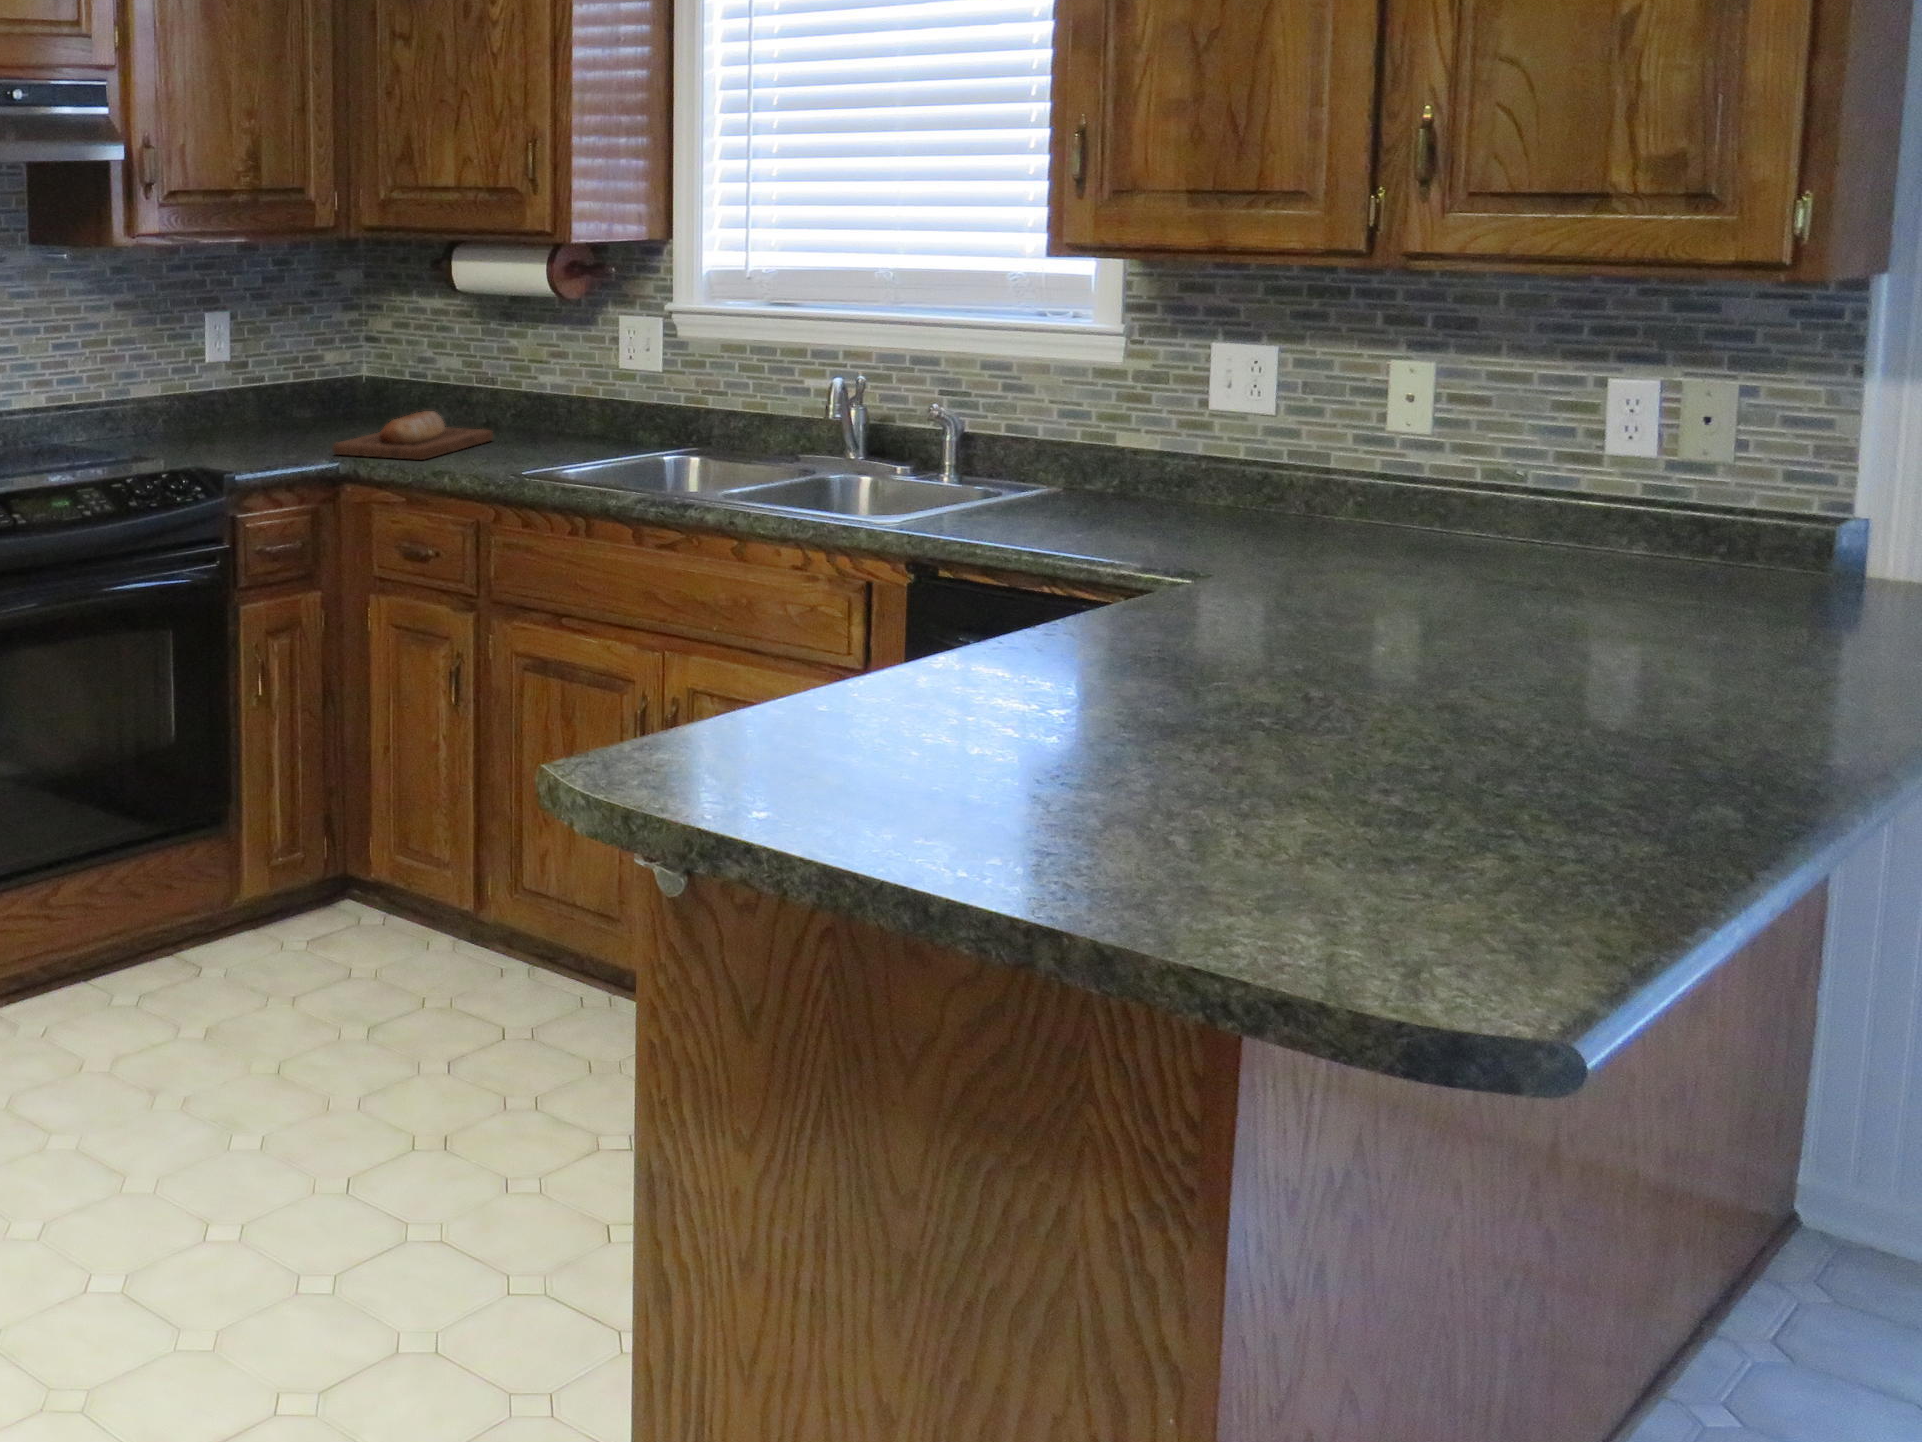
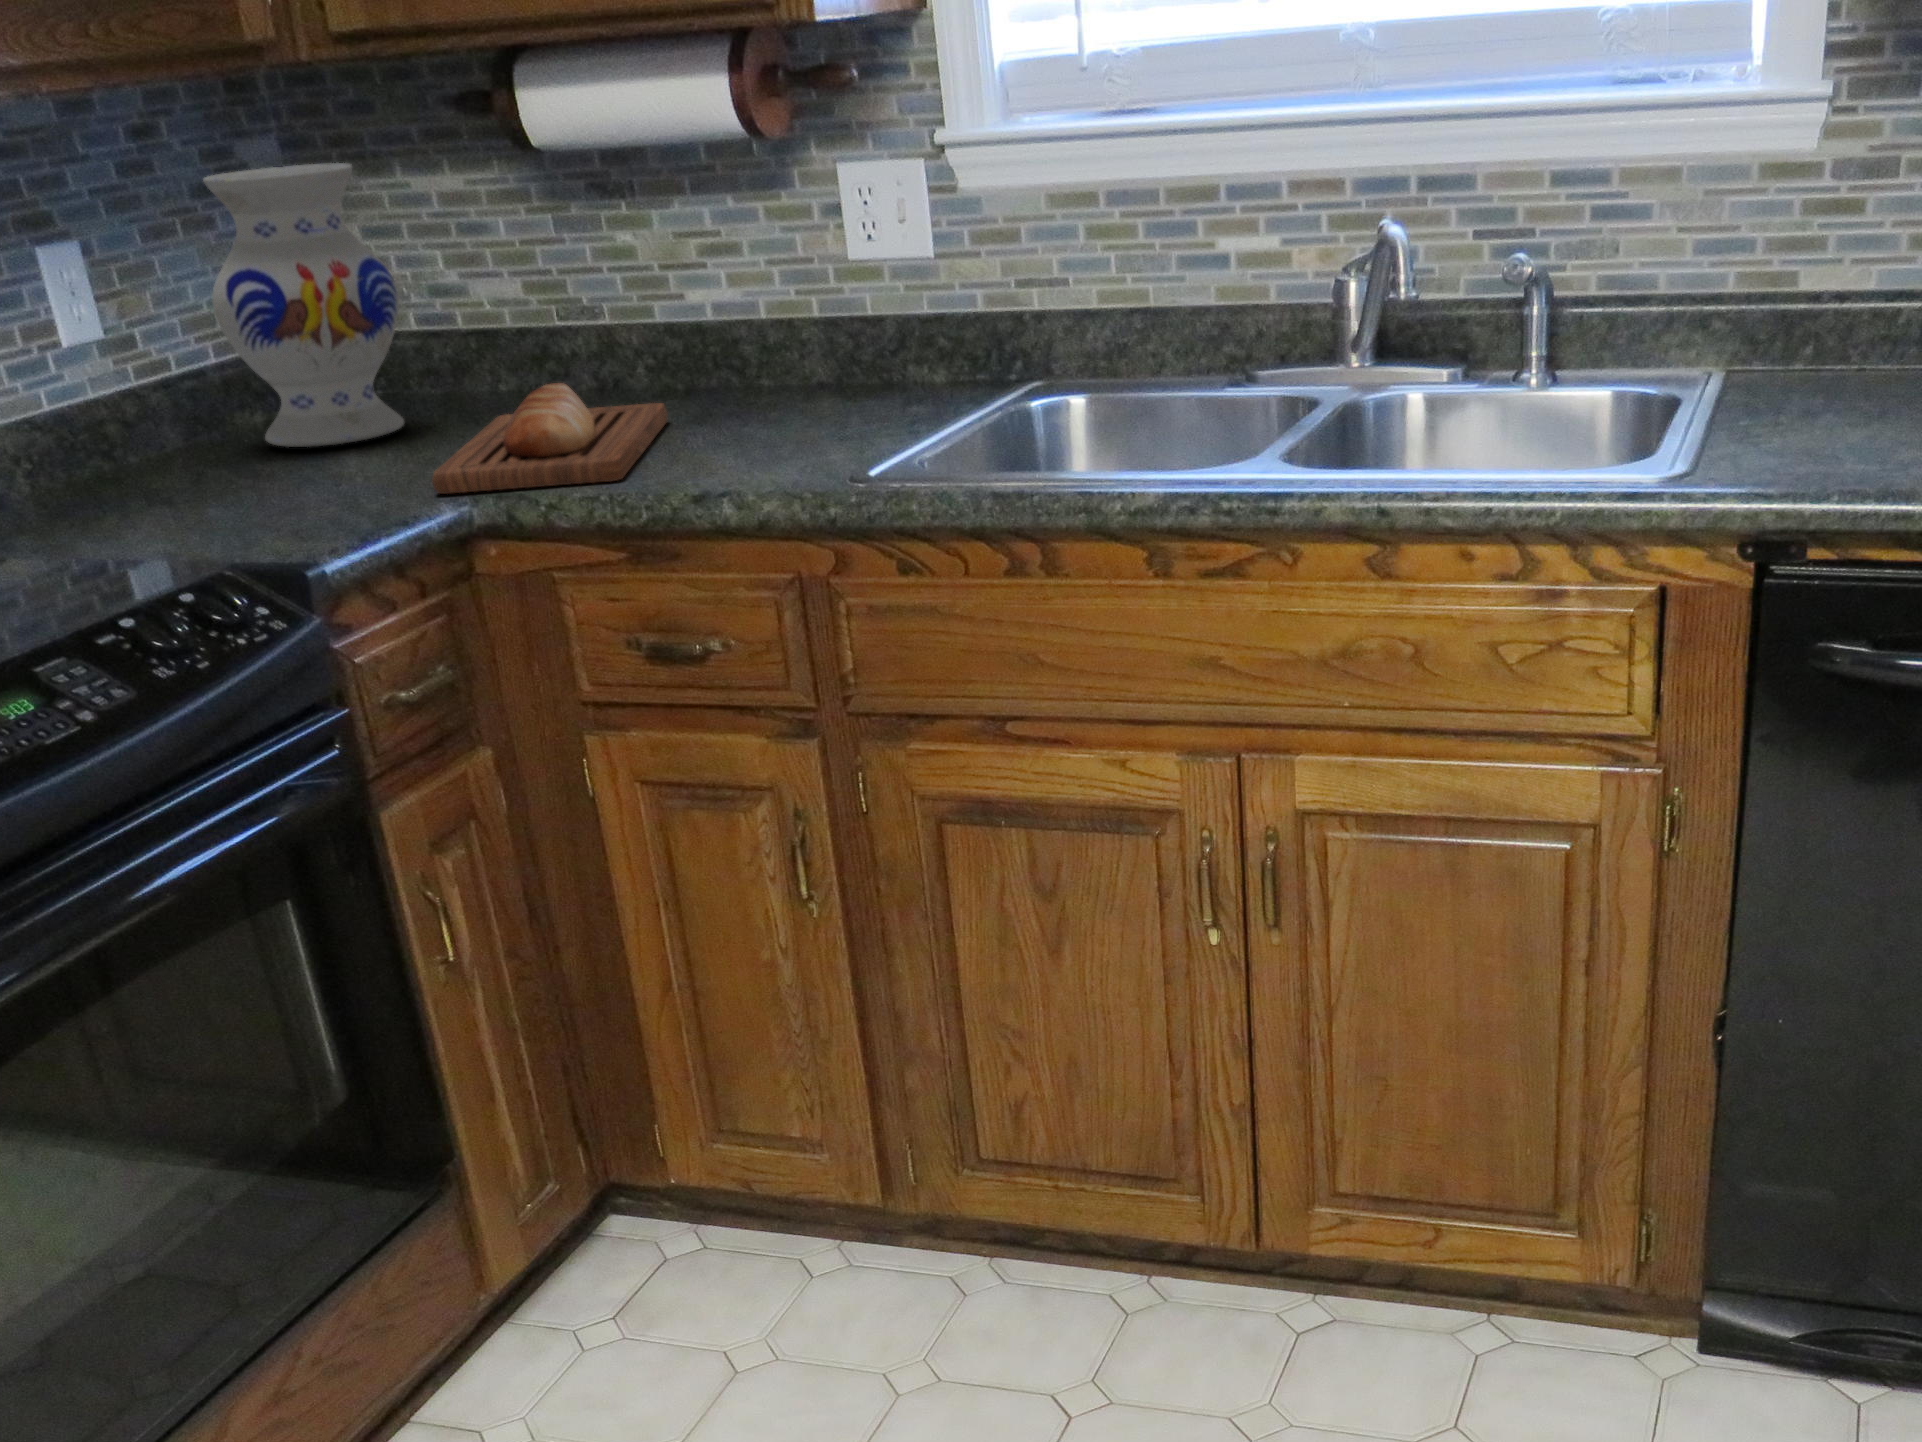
vase: none [284,288,380,430] -> present [203,163,404,447]

